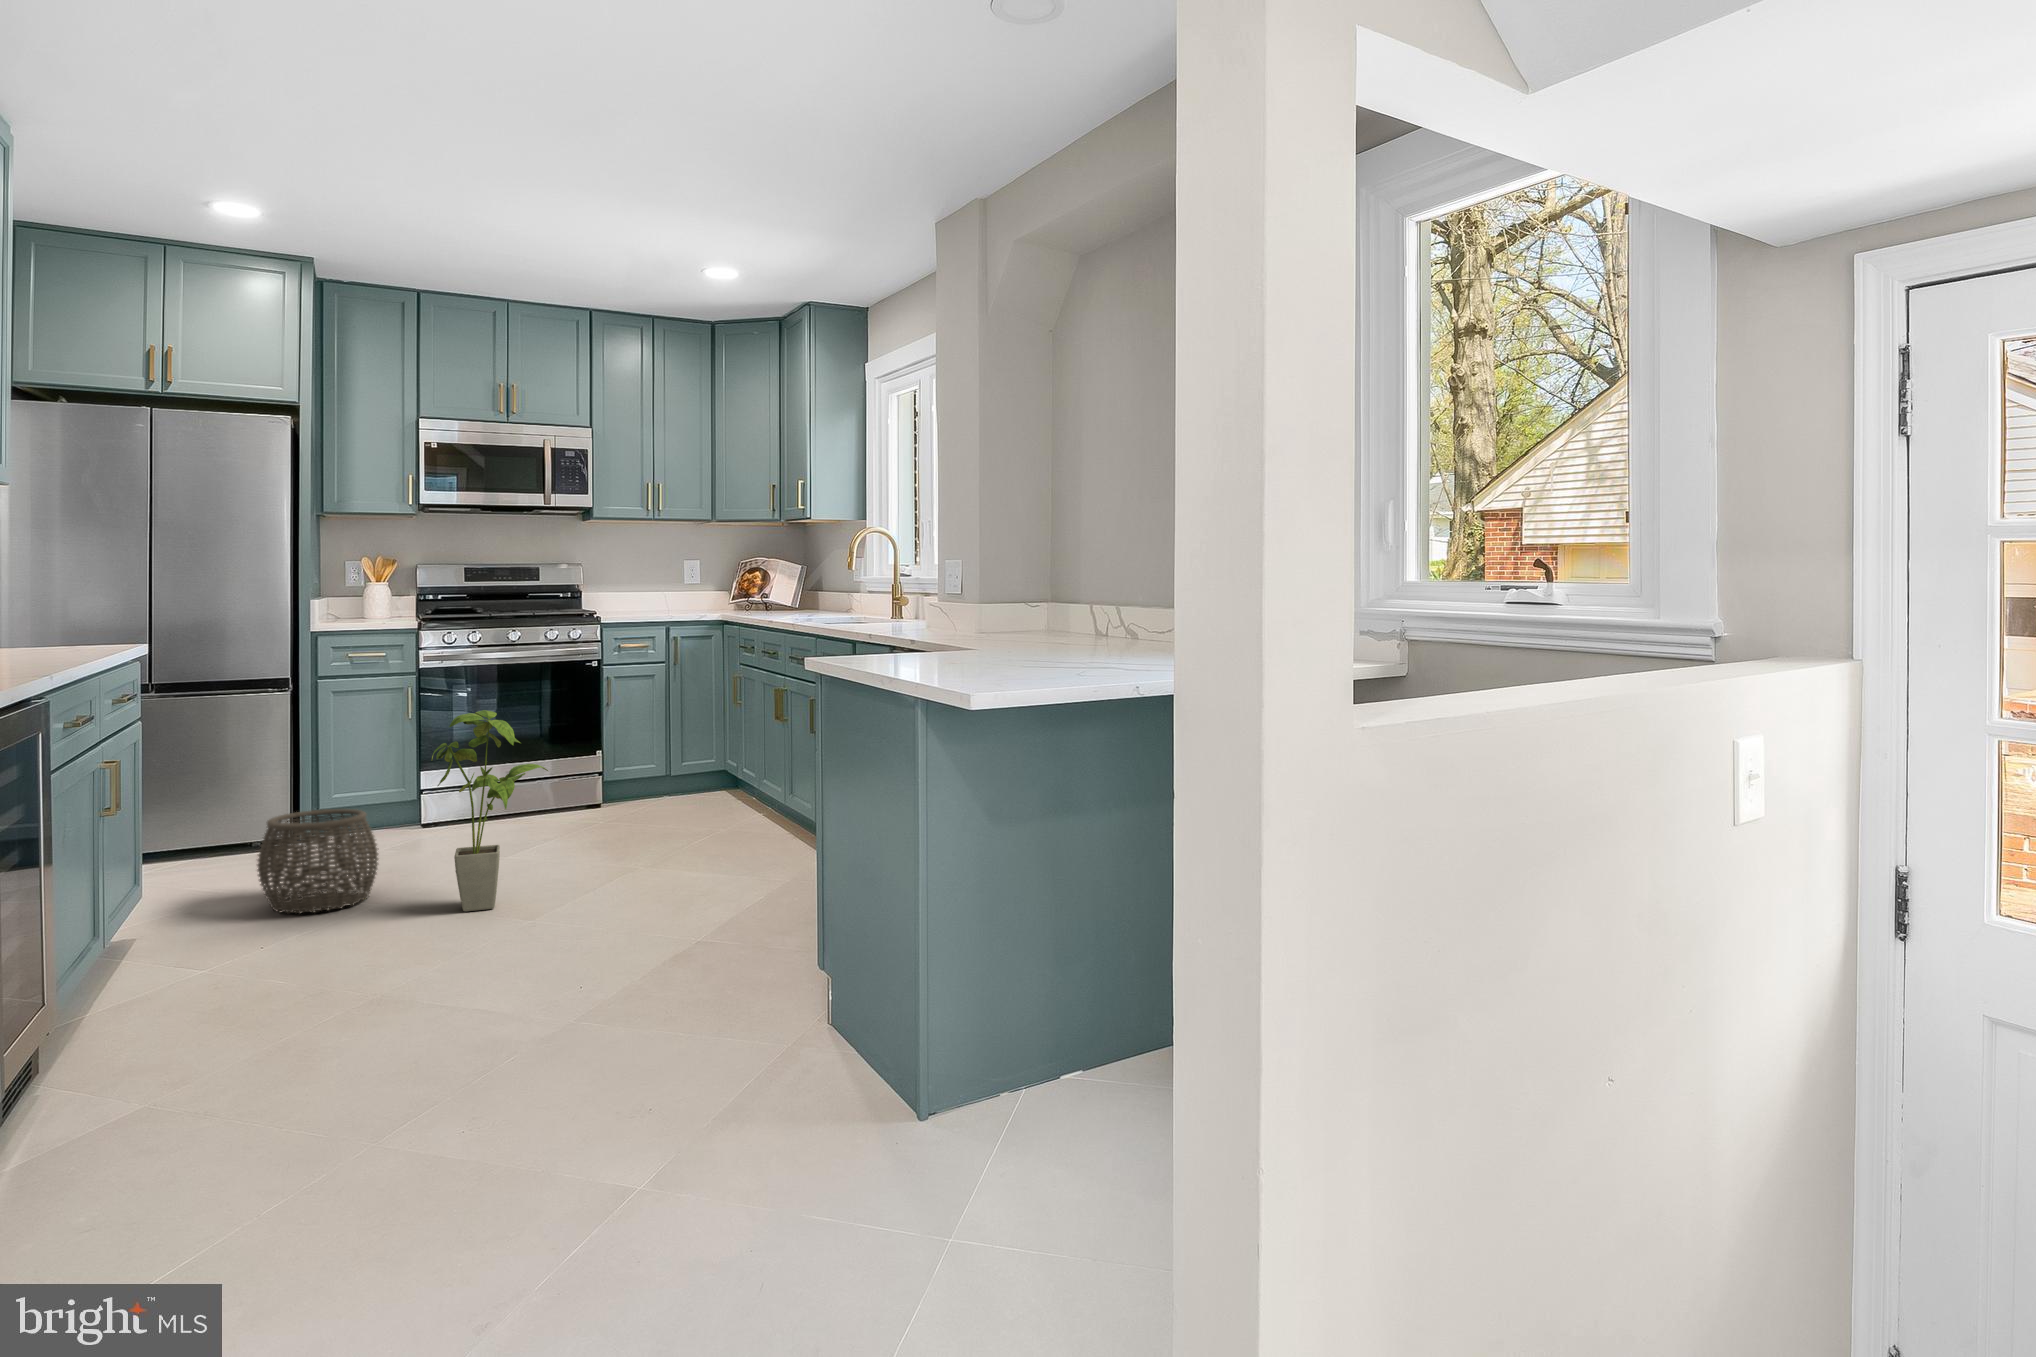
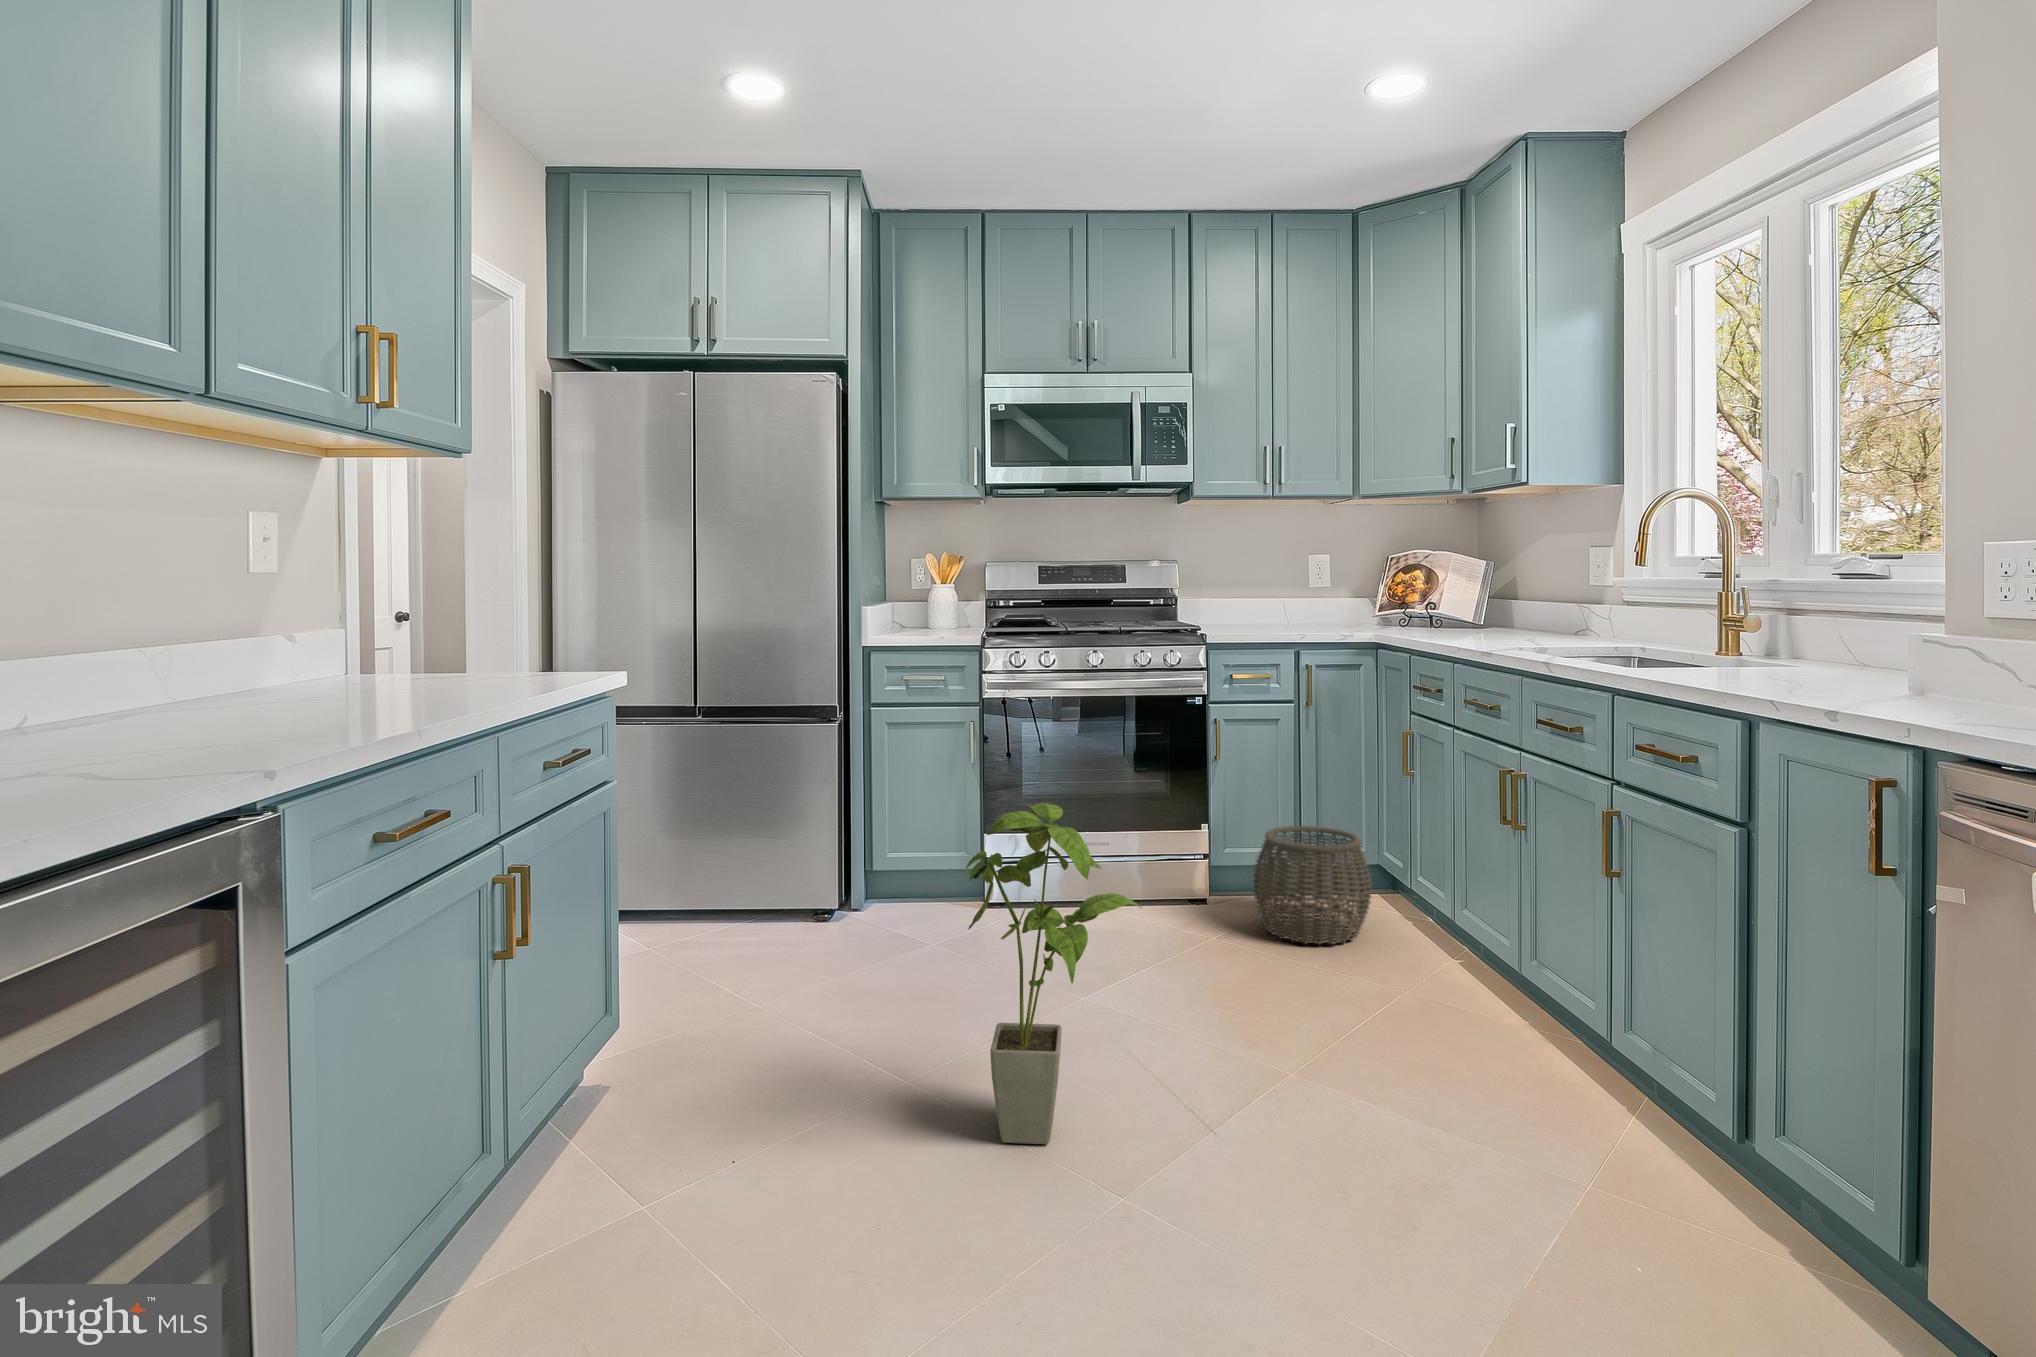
woven basket: present [257,809,378,913] -> present [1253,826,1372,945]

